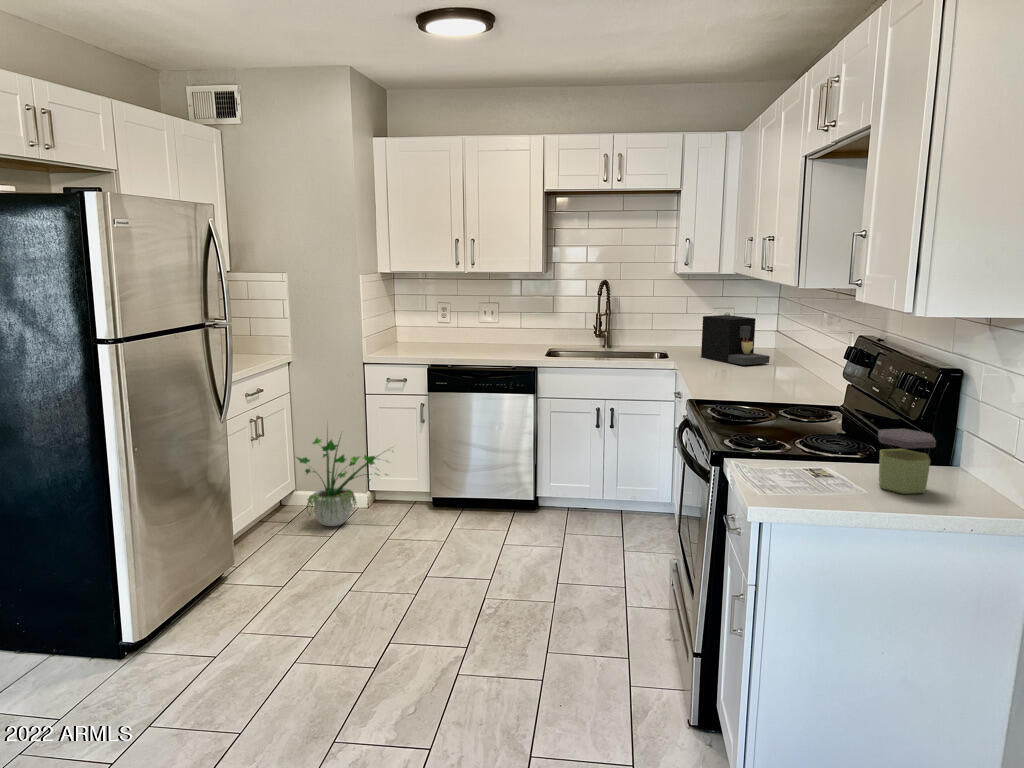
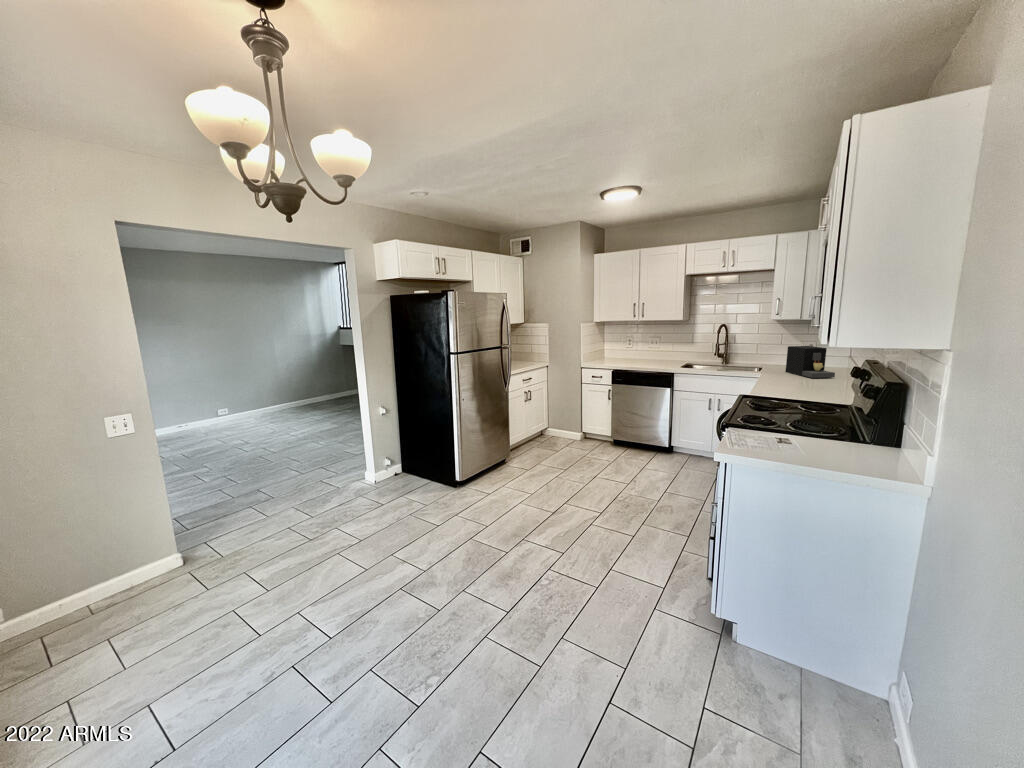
jar: present [878,429,936,494] -> none [833,419,880,463]
potted plant: present [297,437,387,526] -> none [546,393,595,447]

